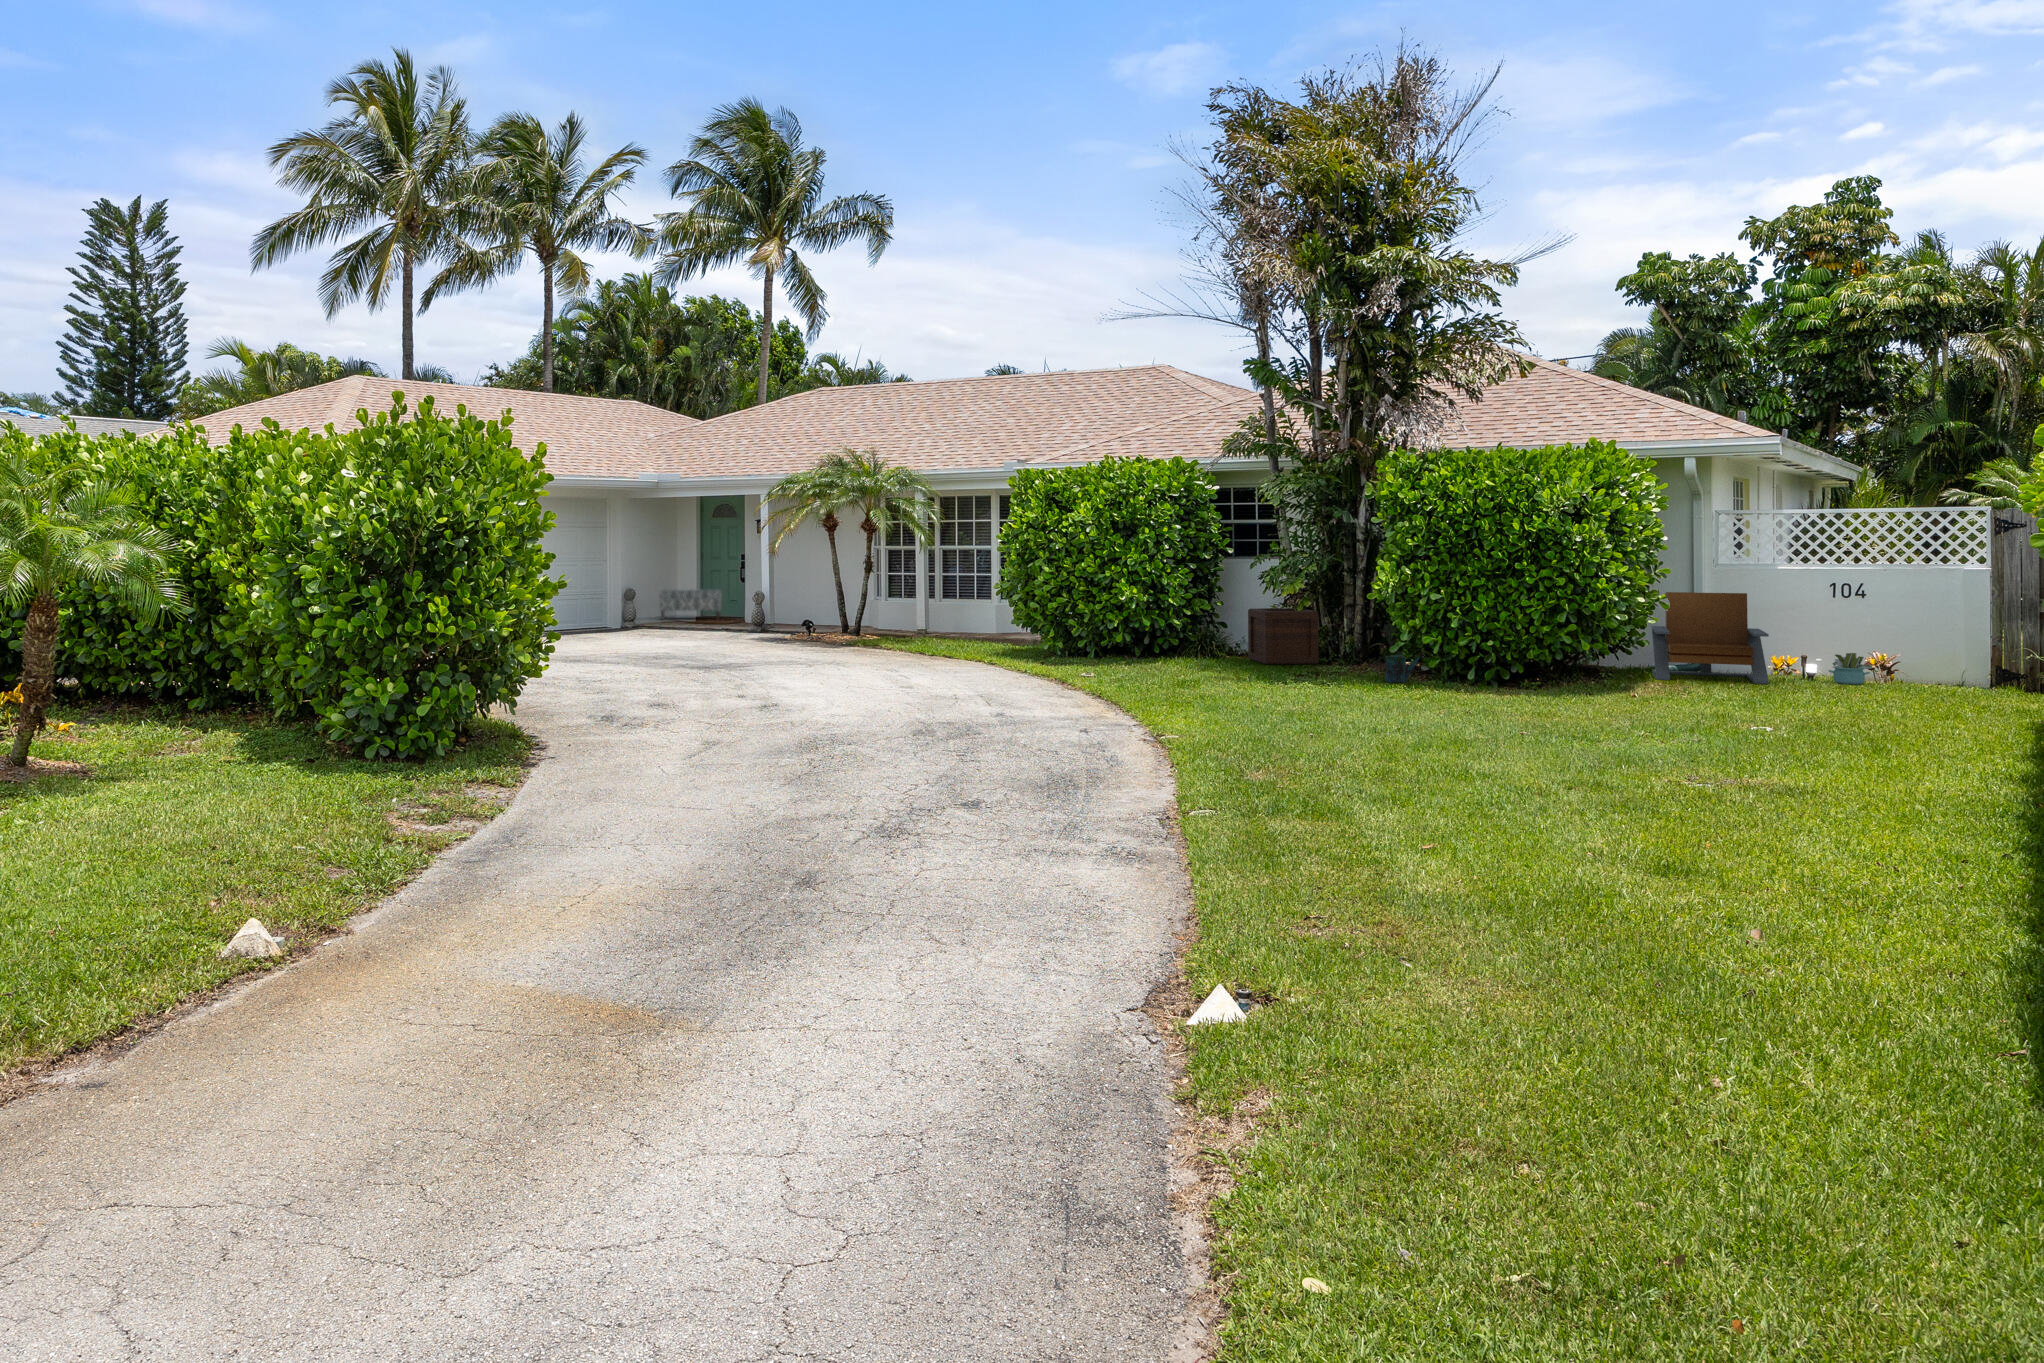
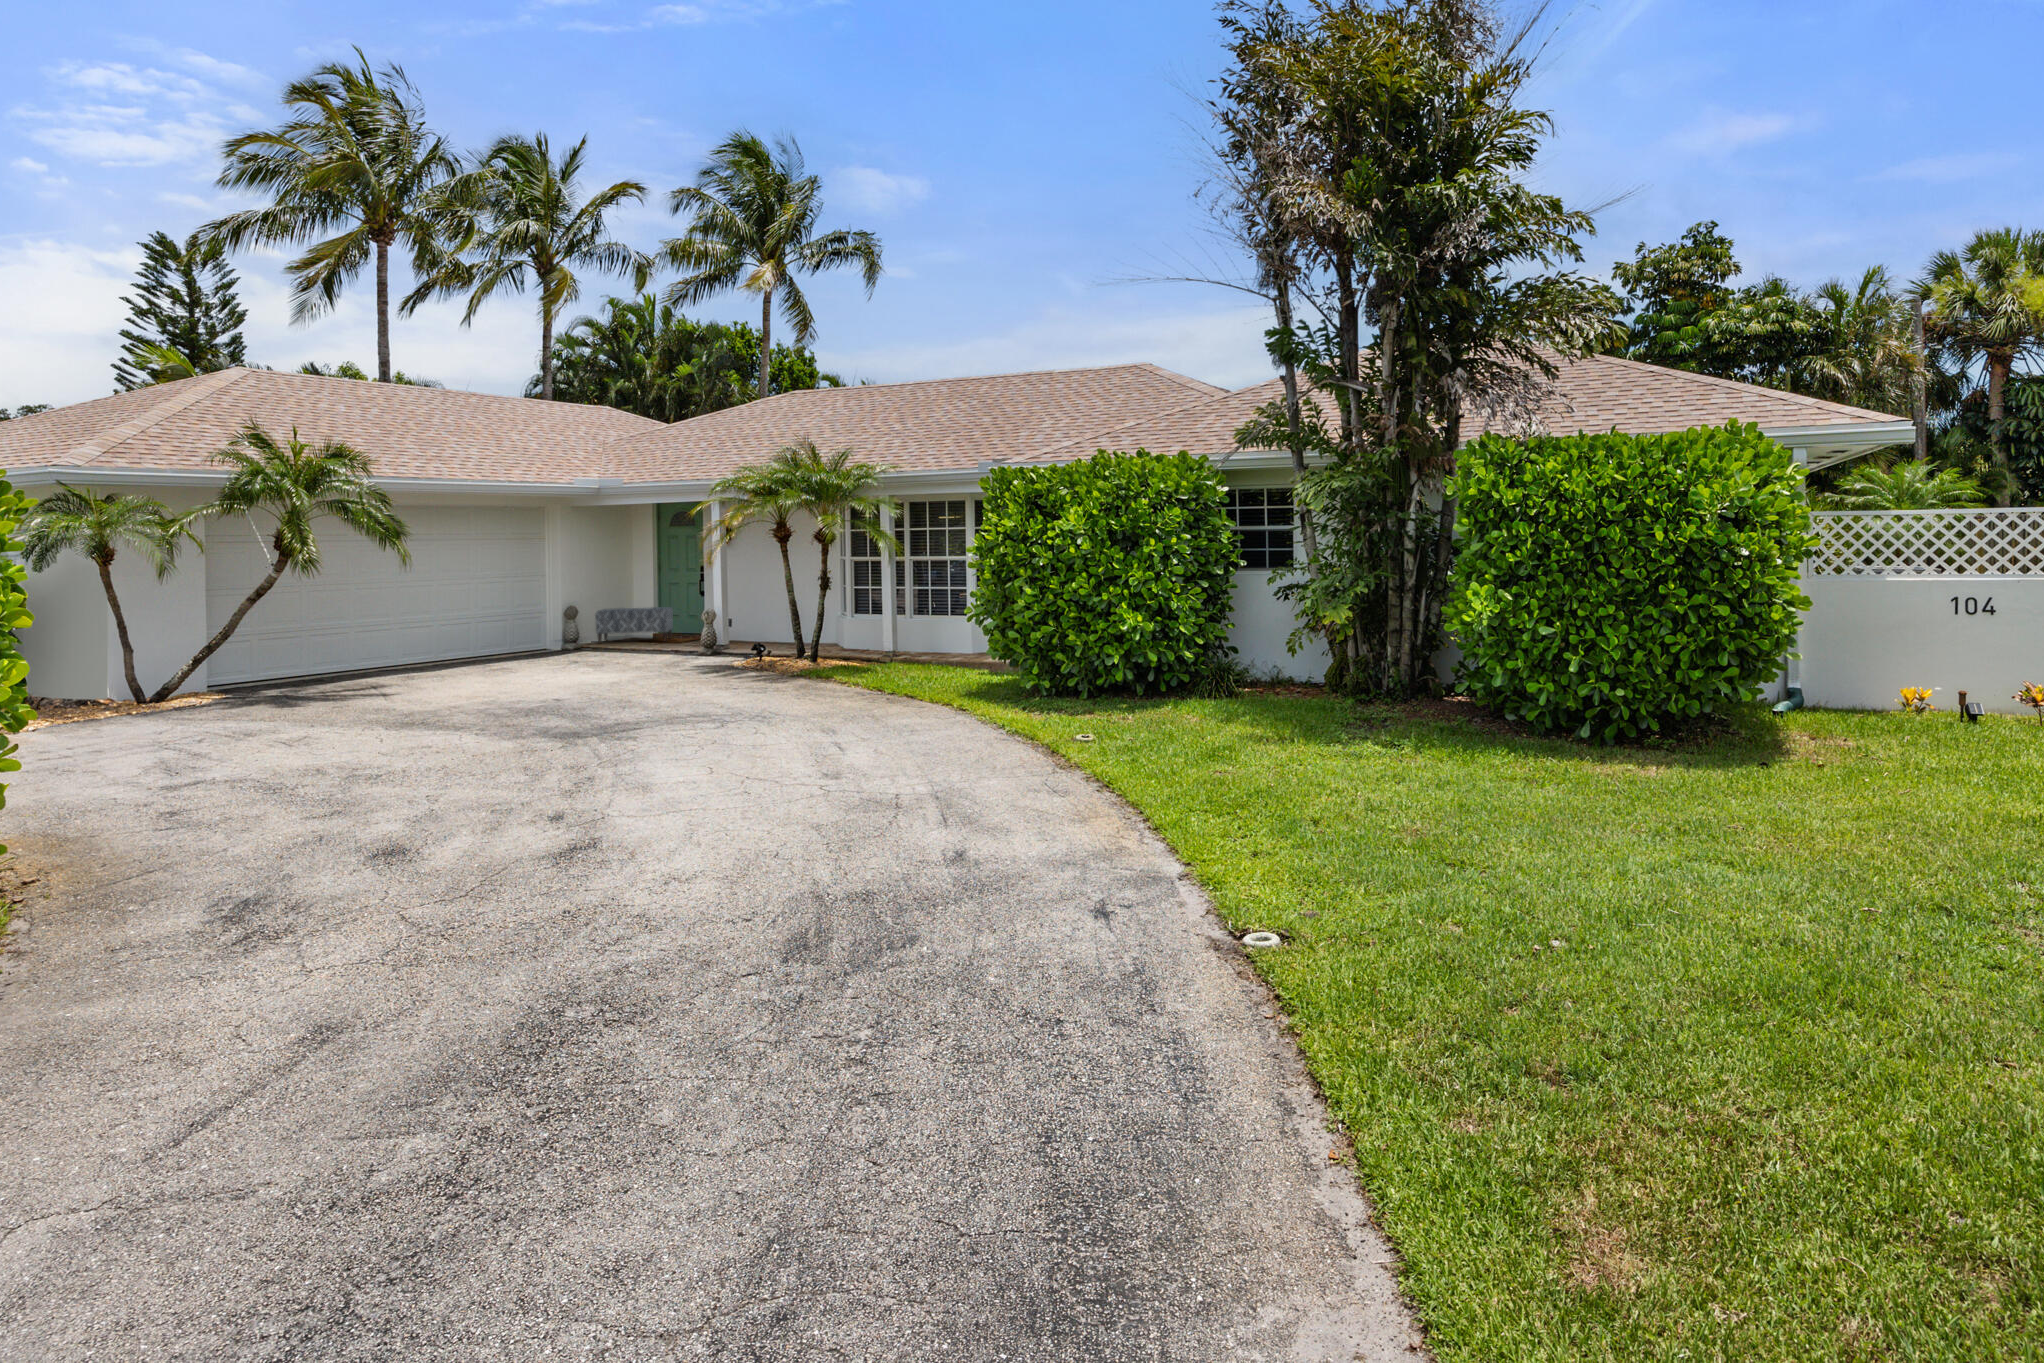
lounge chair: present [1652,592,1769,684] -> none [1741,611,1909,726]
wooden crate: present [1248,608,1319,664] -> none [1272,633,1360,707]
watering can: present [1378,652,1425,683] -> none [1462,700,1520,743]
decorative plant: present [1828,653,1873,684] -> none [1959,683,2017,722]

